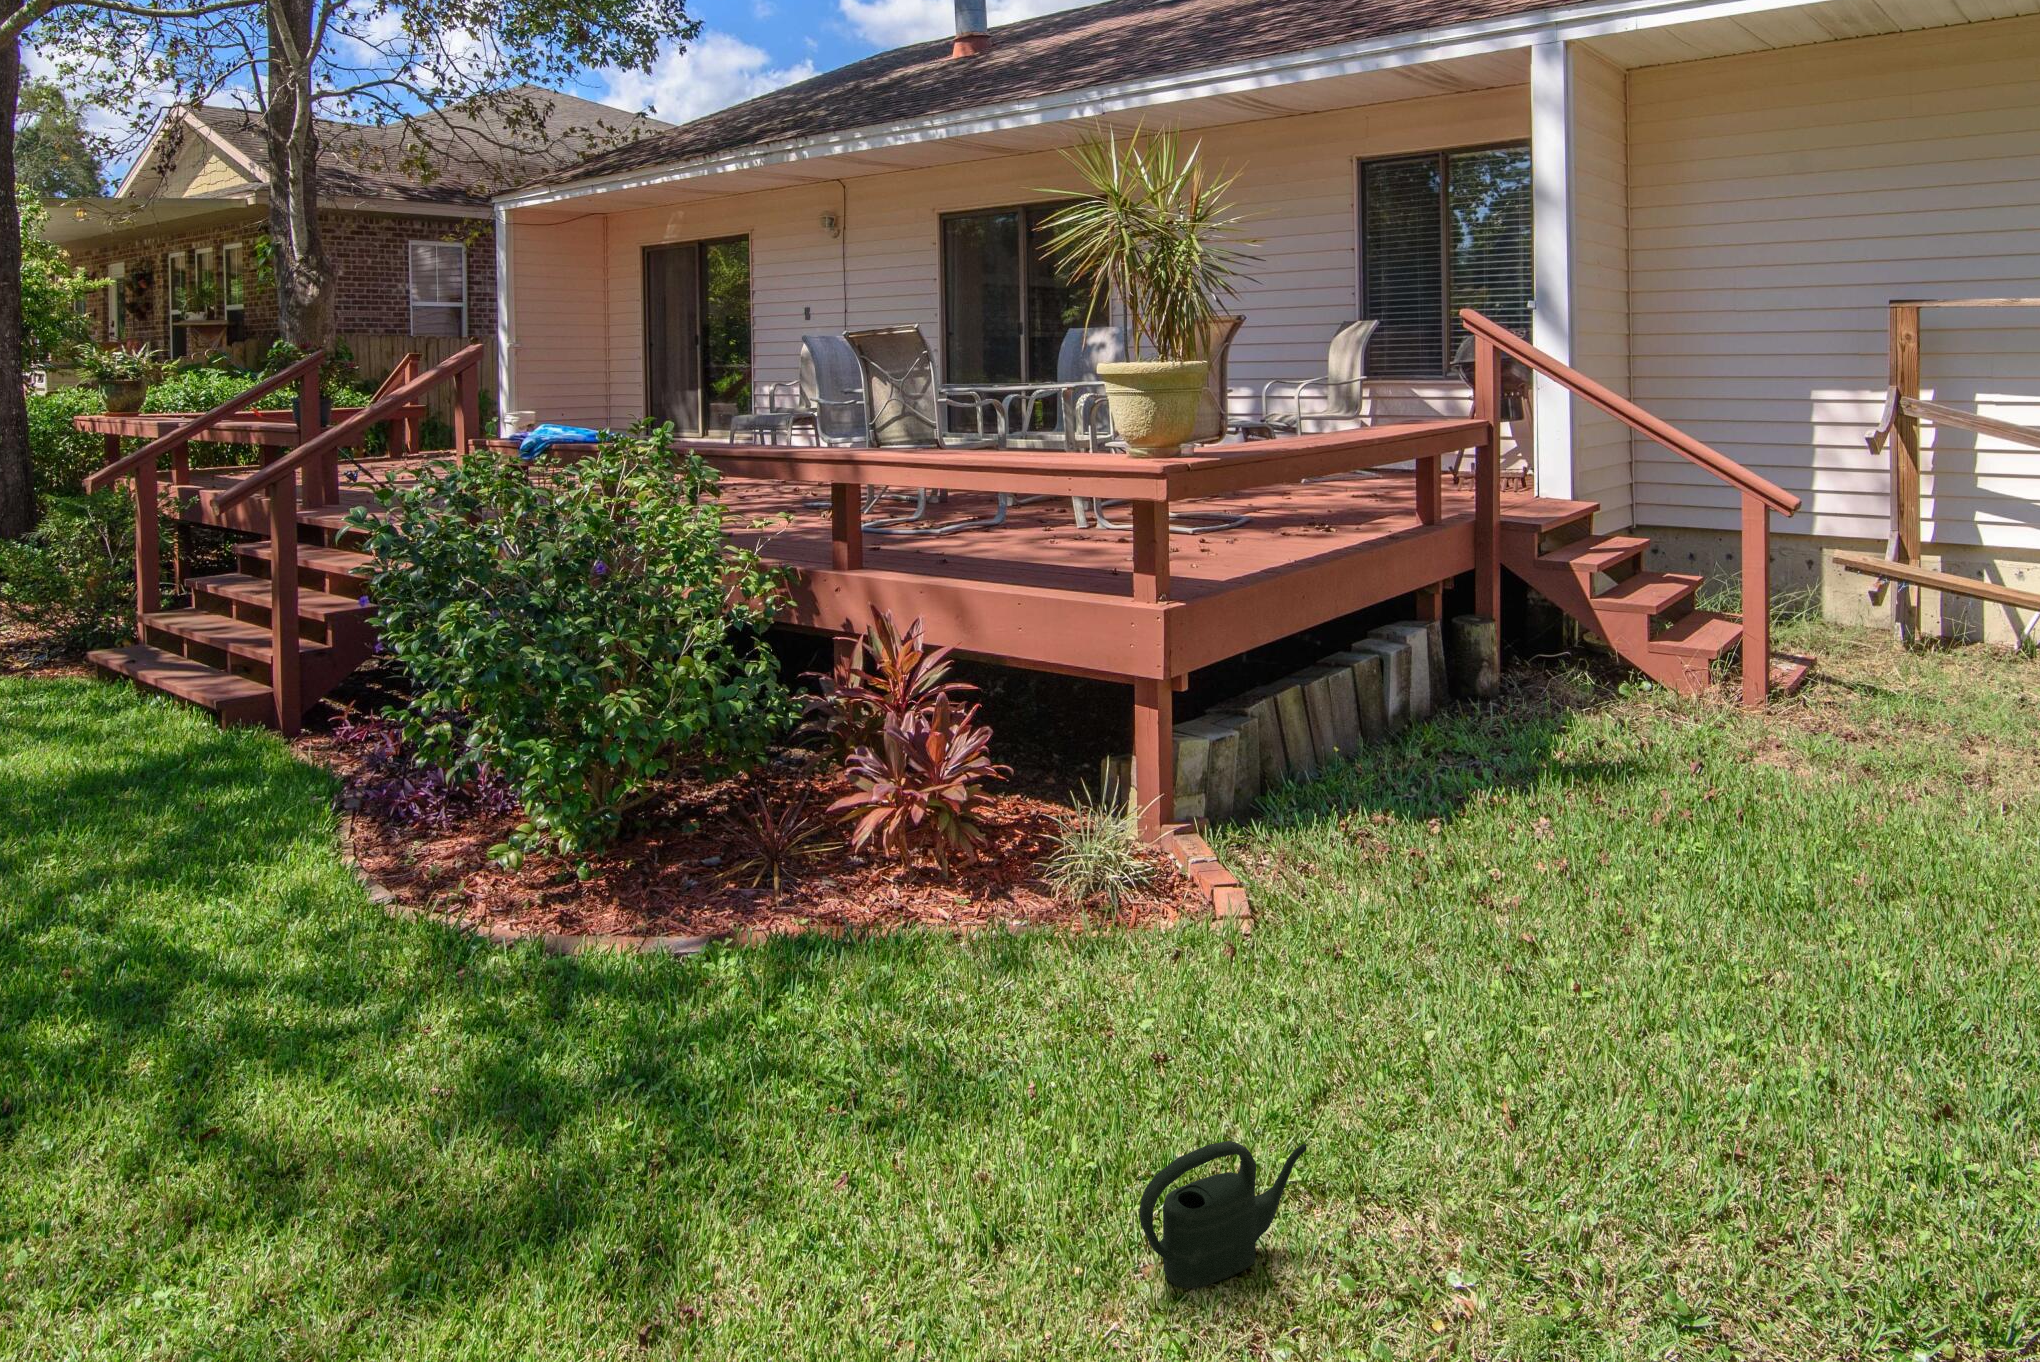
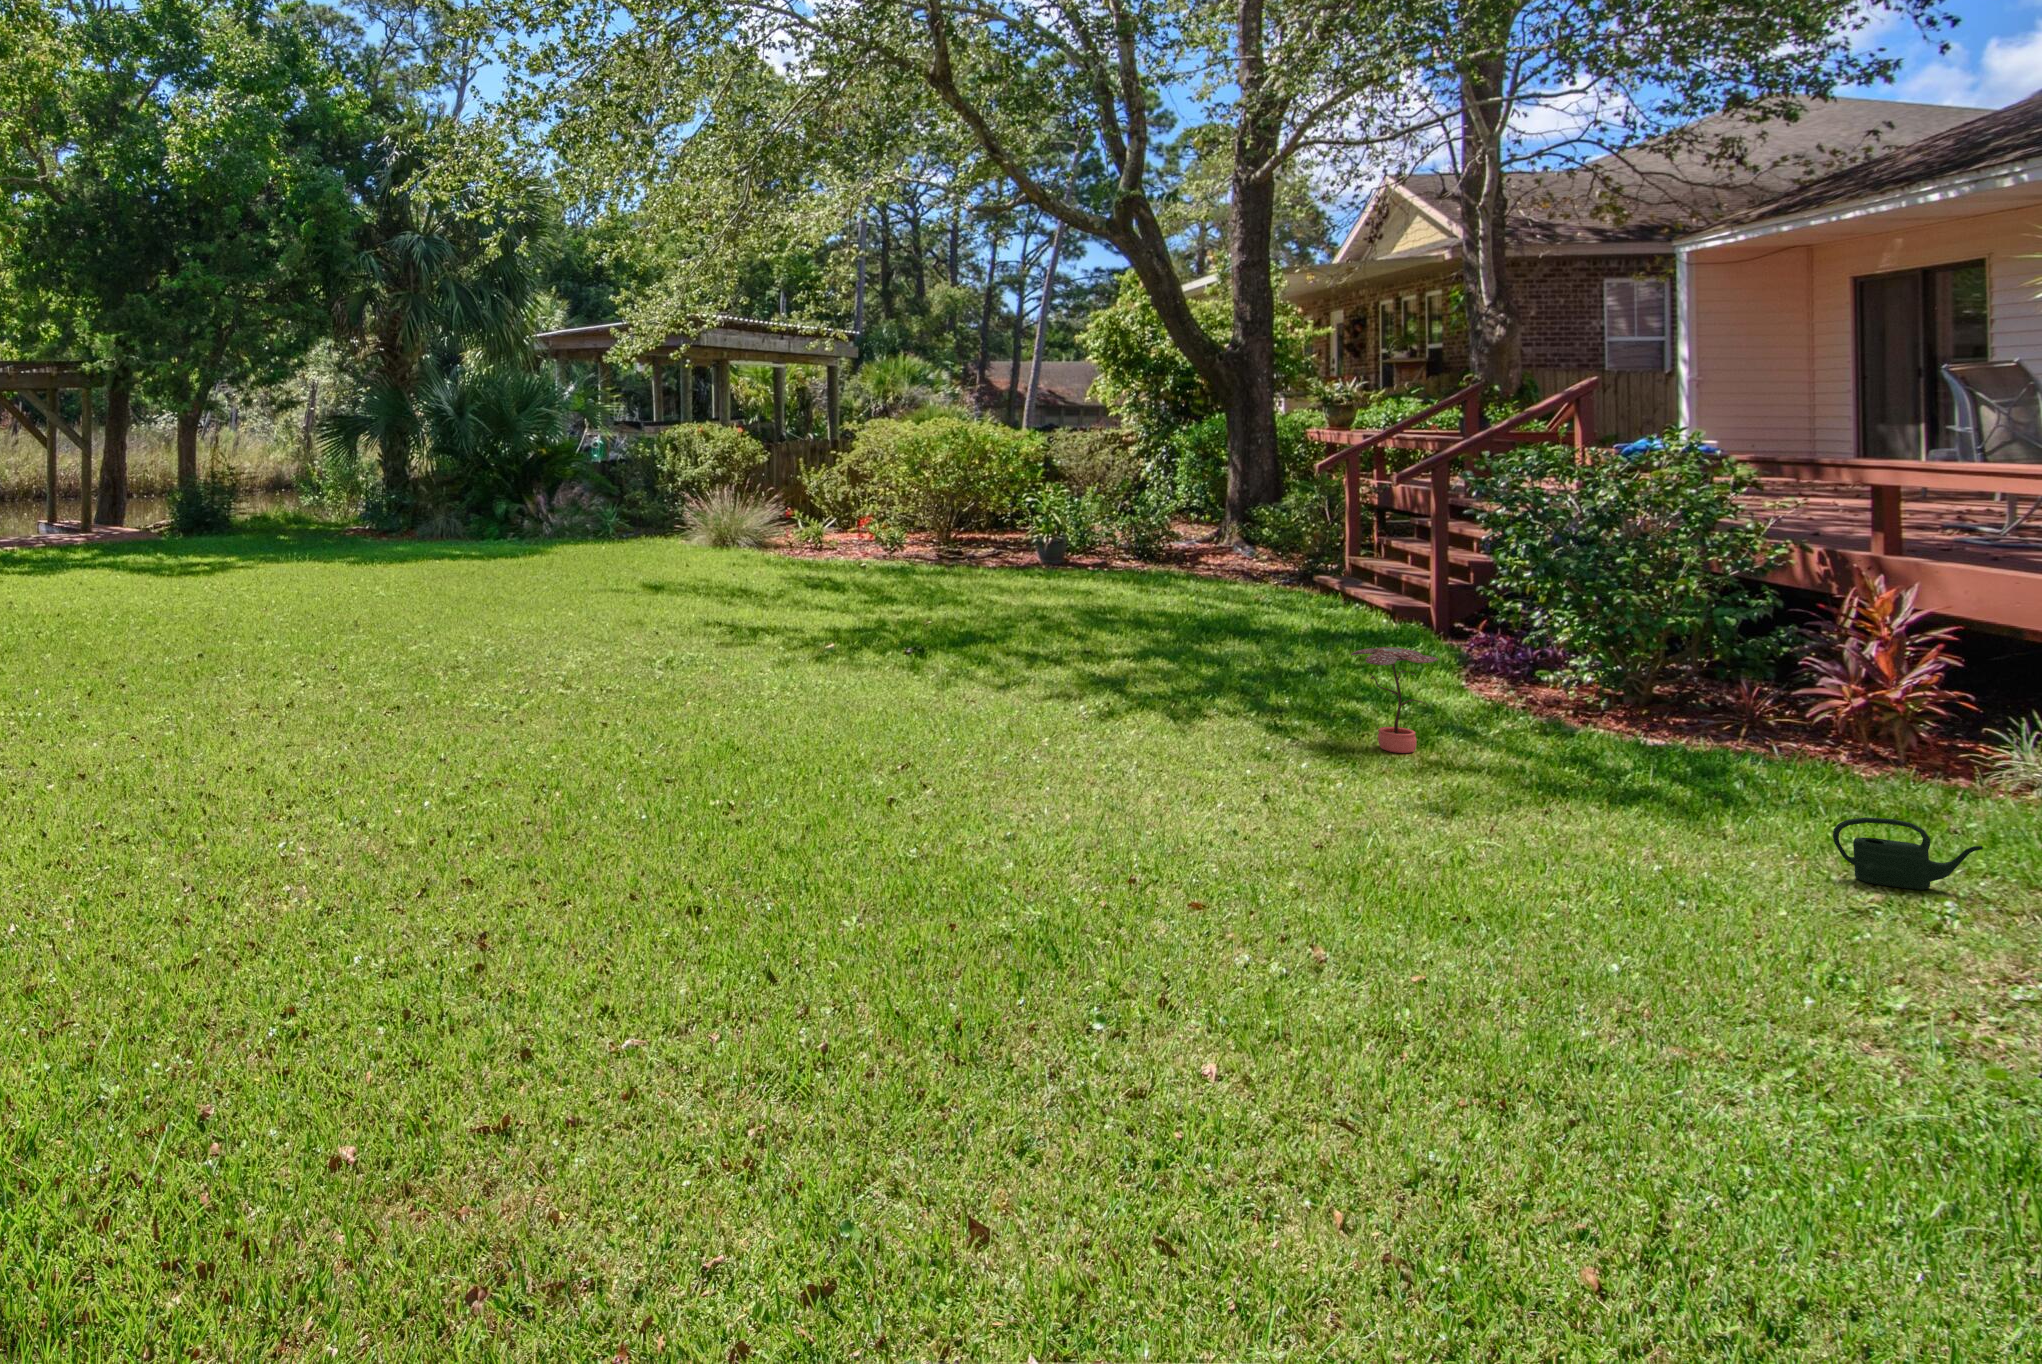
potted plant: none [181,919,375,1185] -> present [1351,647,1439,753]

